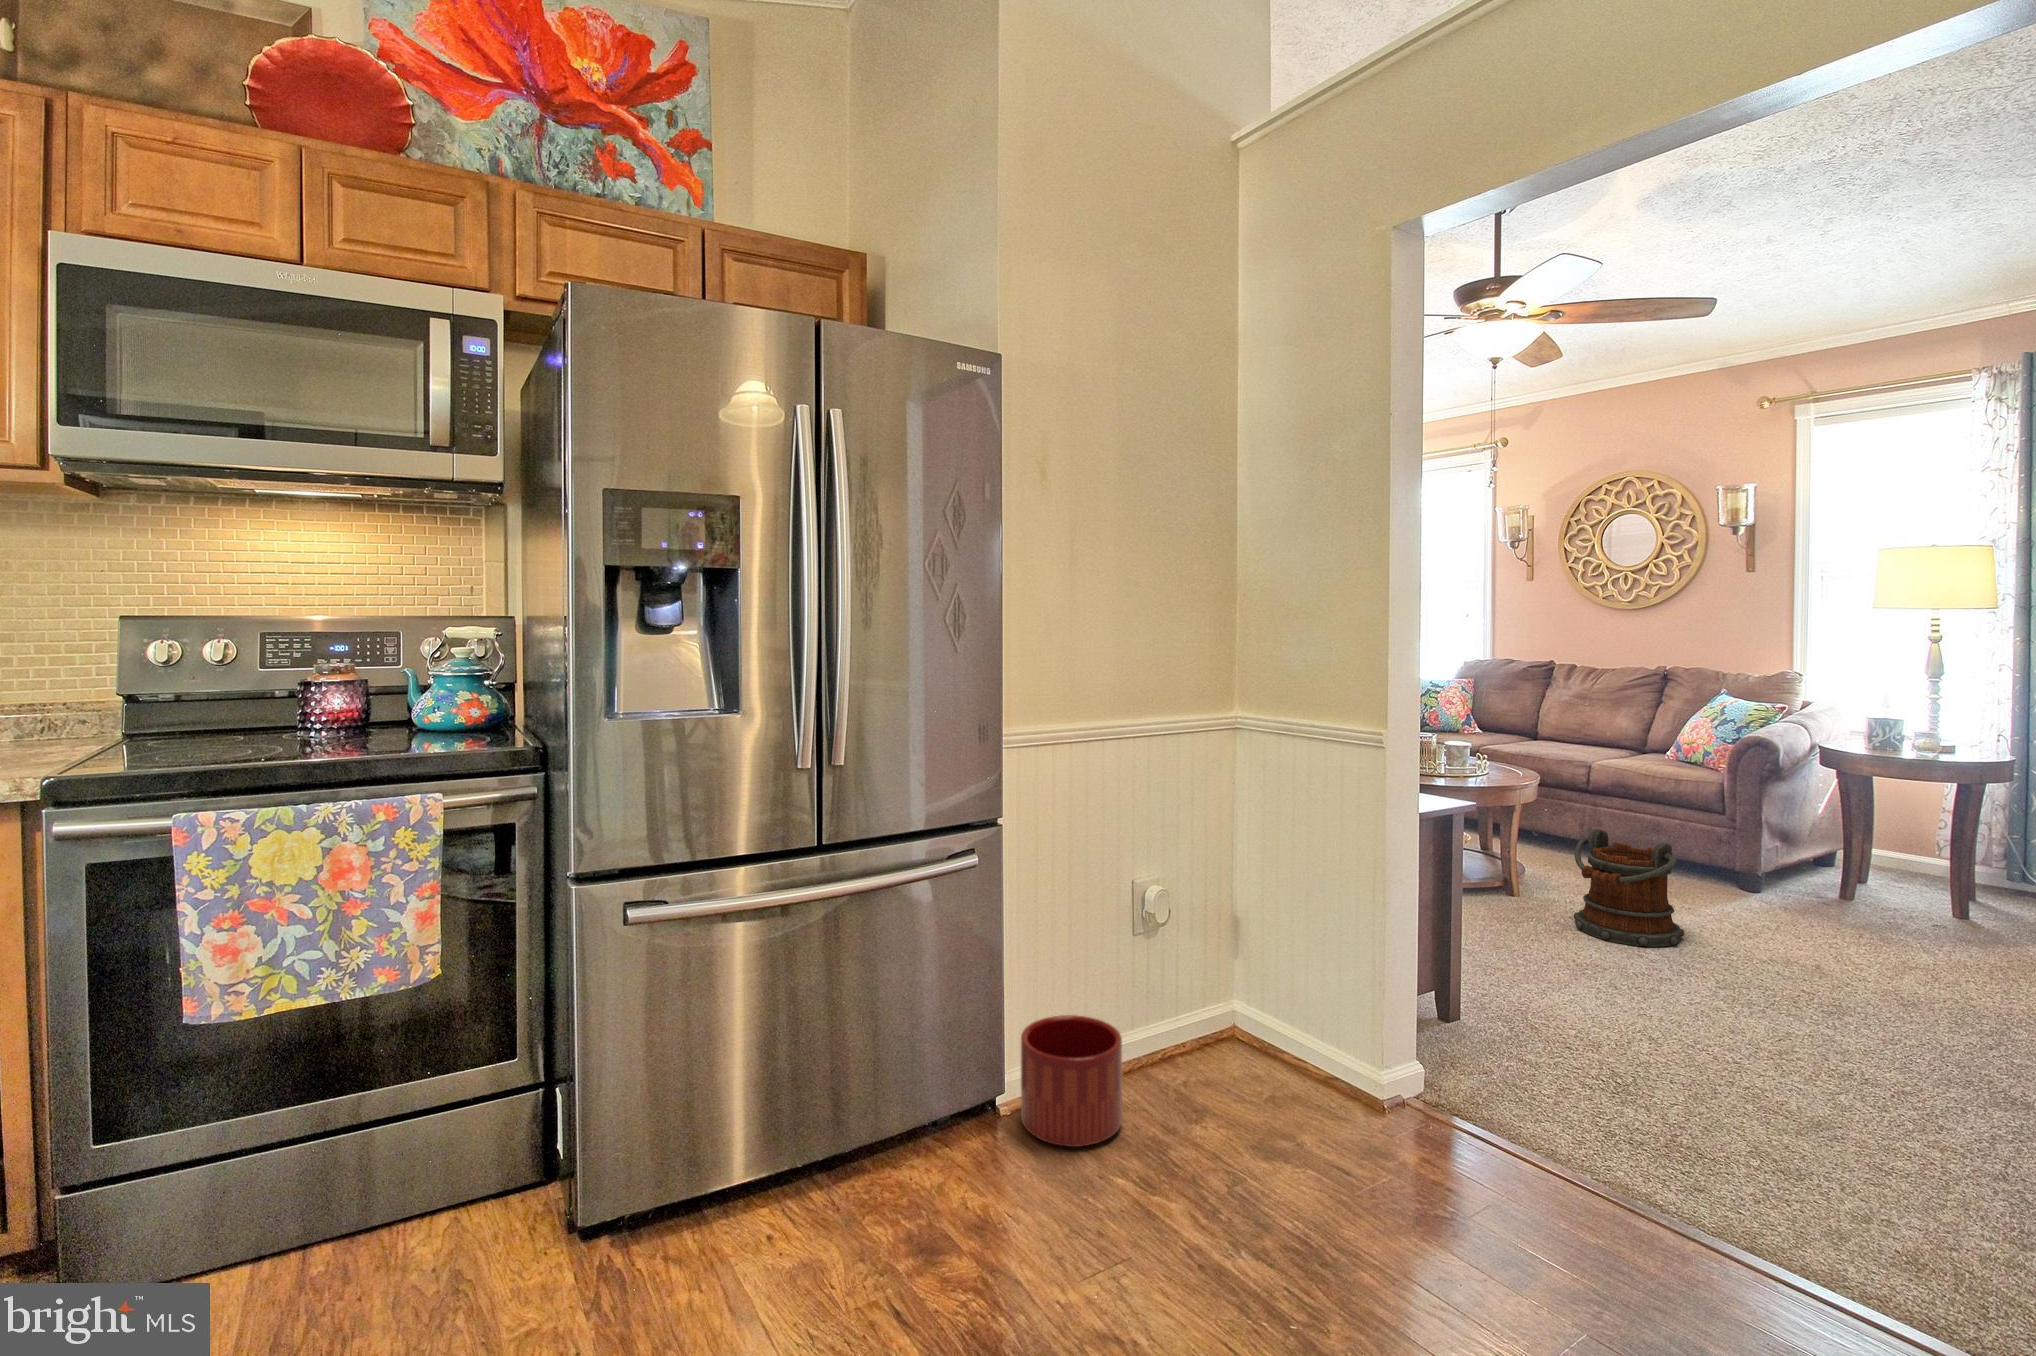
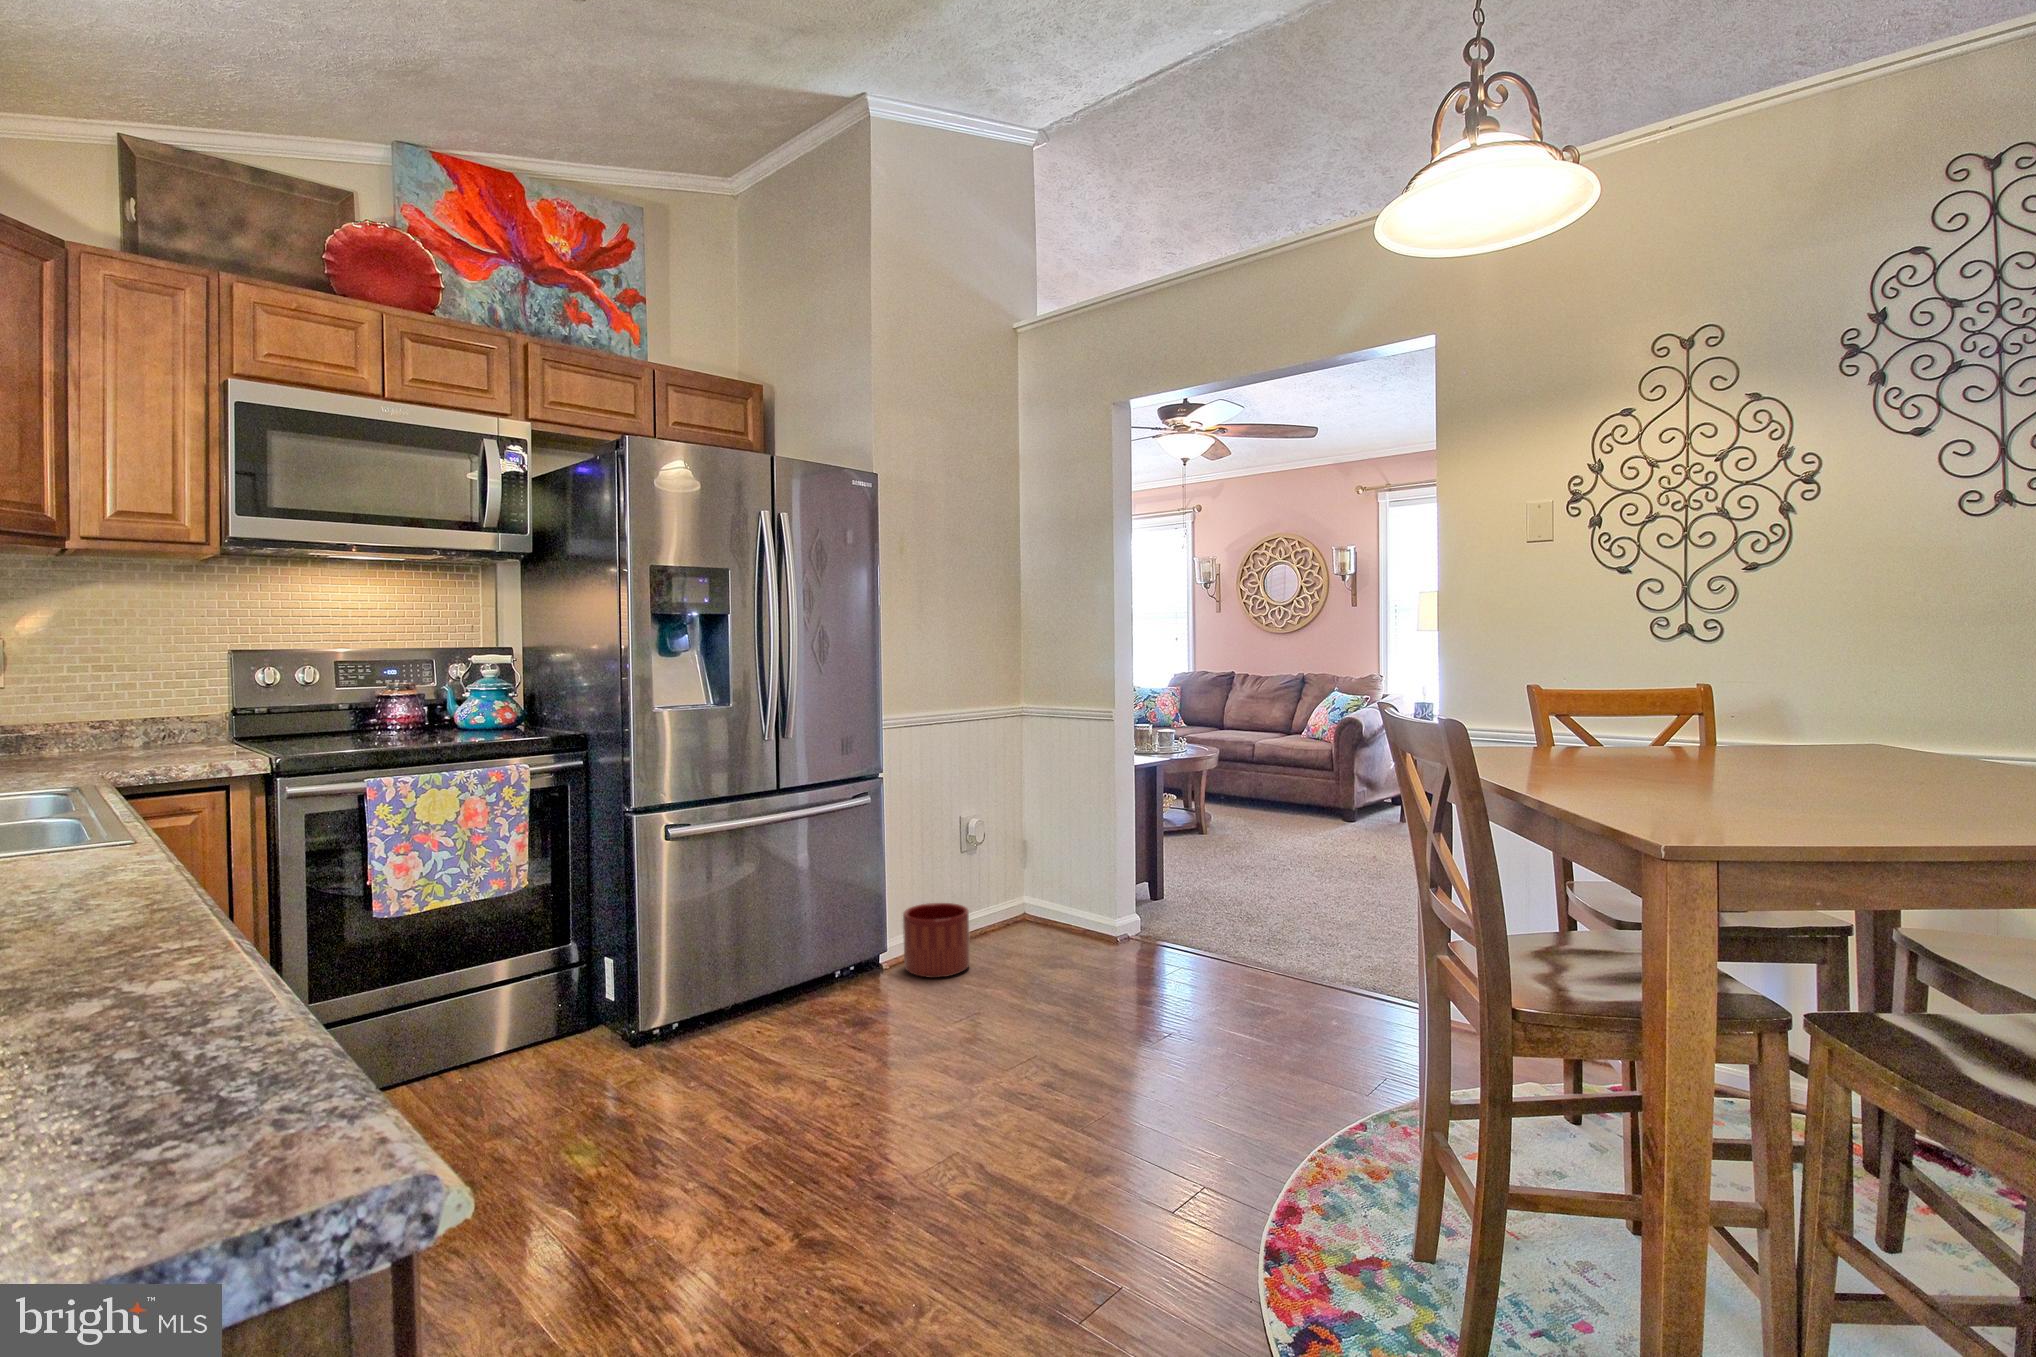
bucket: present [1574,829,1684,947] -> none [1240,784,1306,857]

